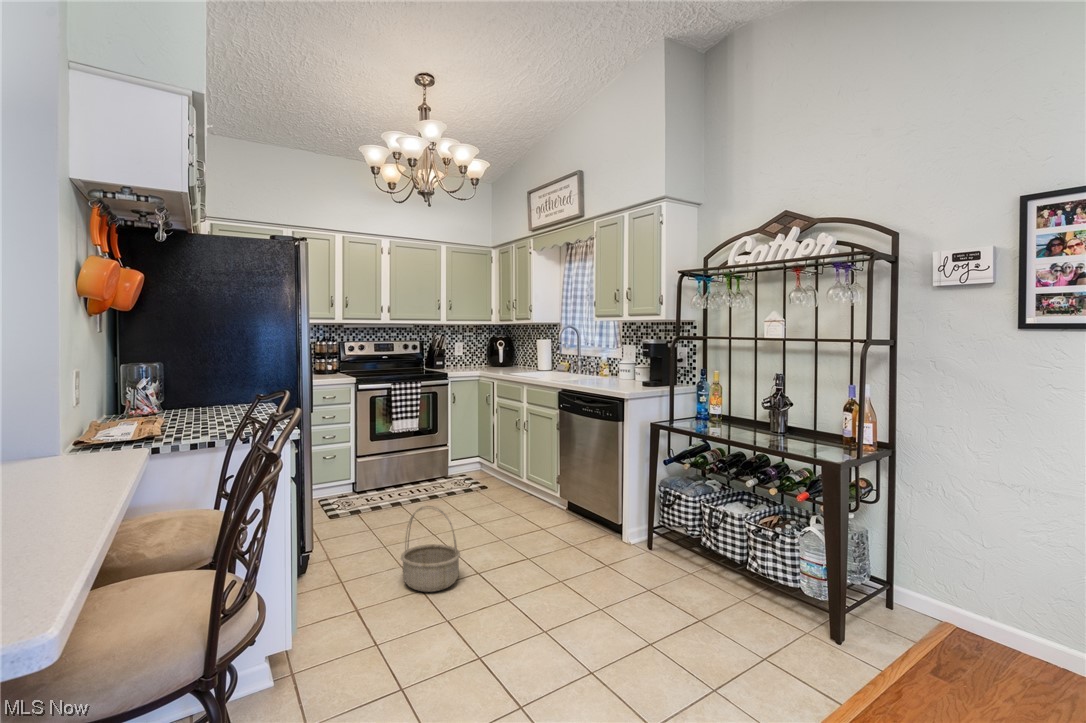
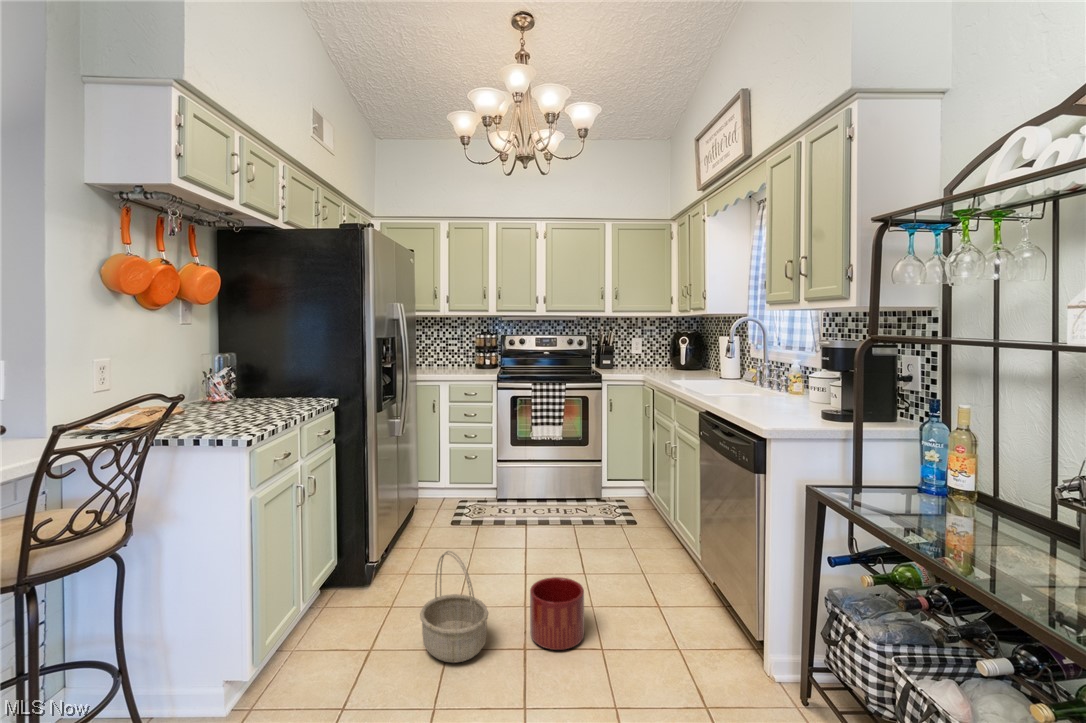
planter: none [478,518,519,566] -> present [530,577,584,650]

